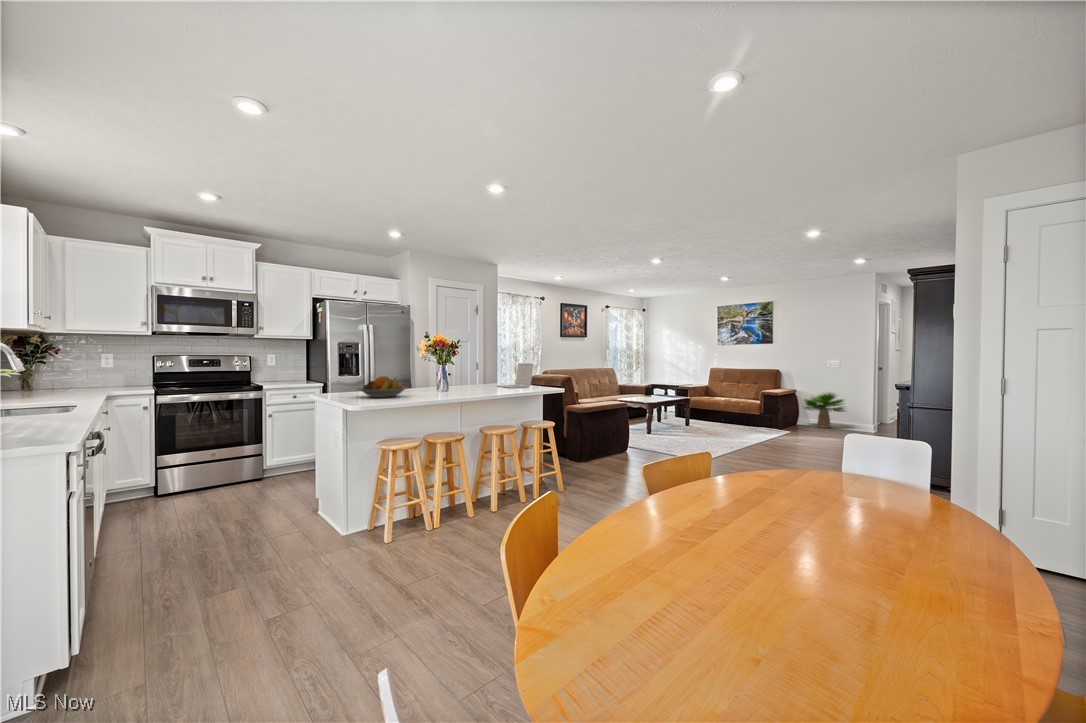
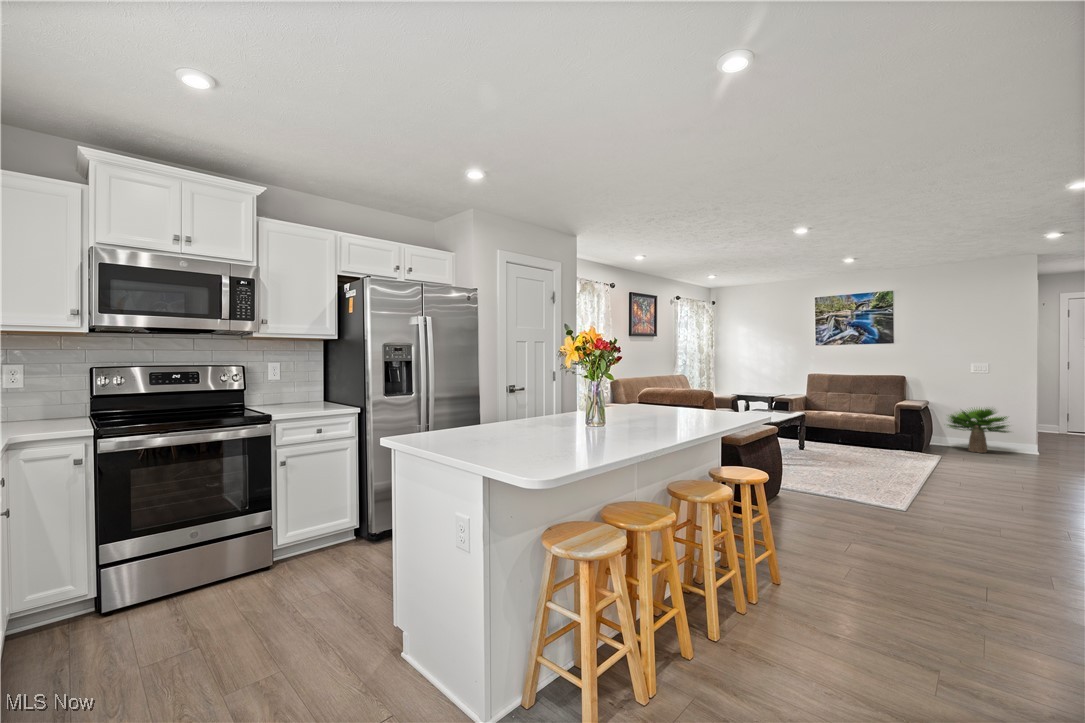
laptop: present [497,363,534,388] -> none [638,378,702,418]
fruit bowl: present [358,376,408,397] -> none [485,413,575,454]

